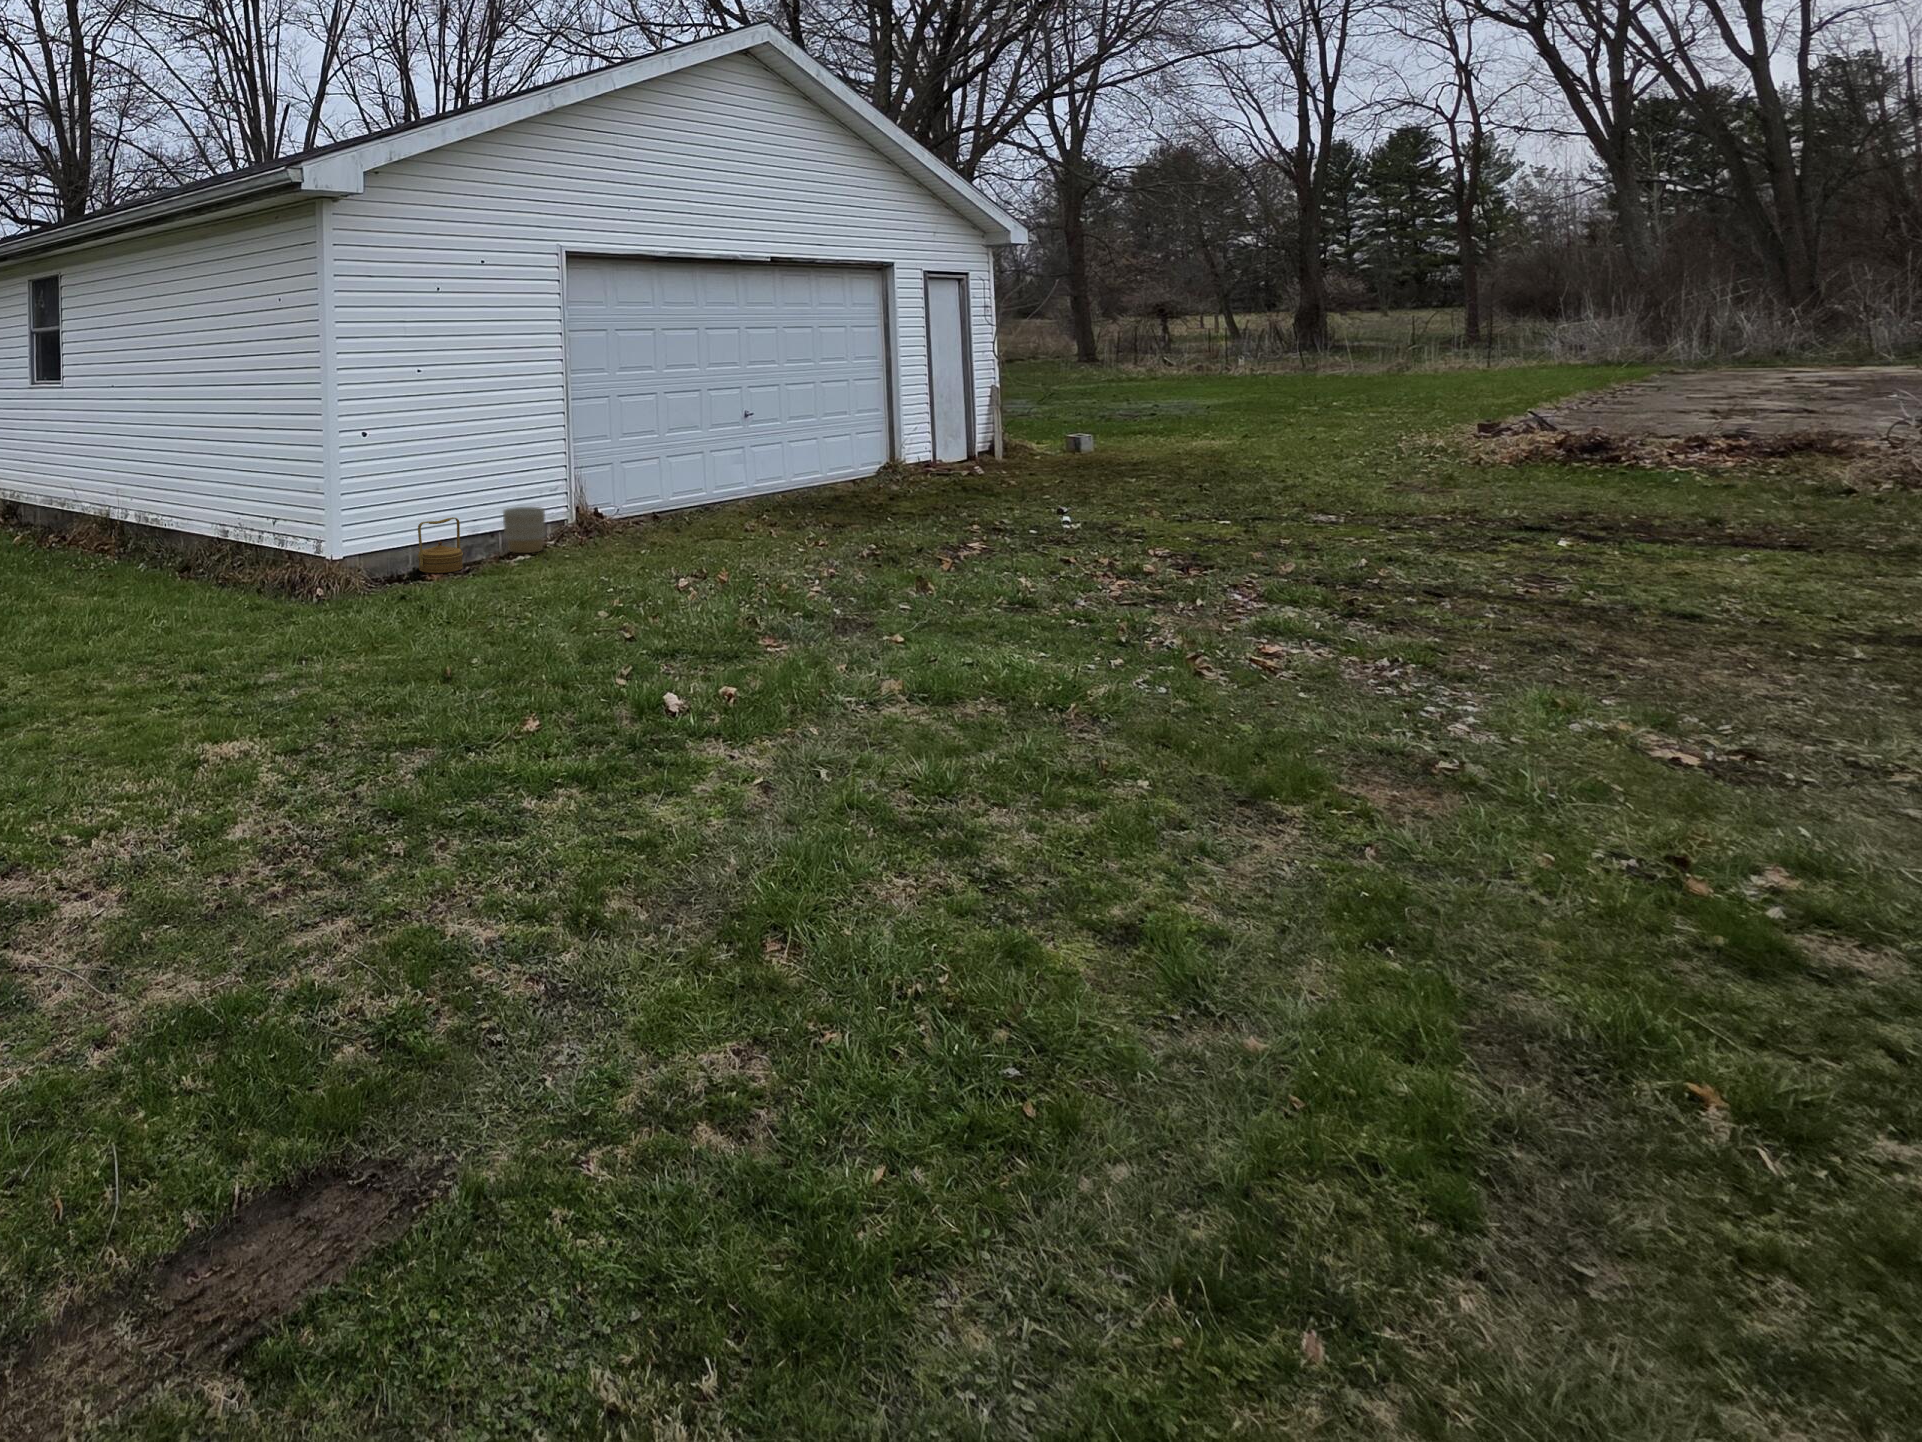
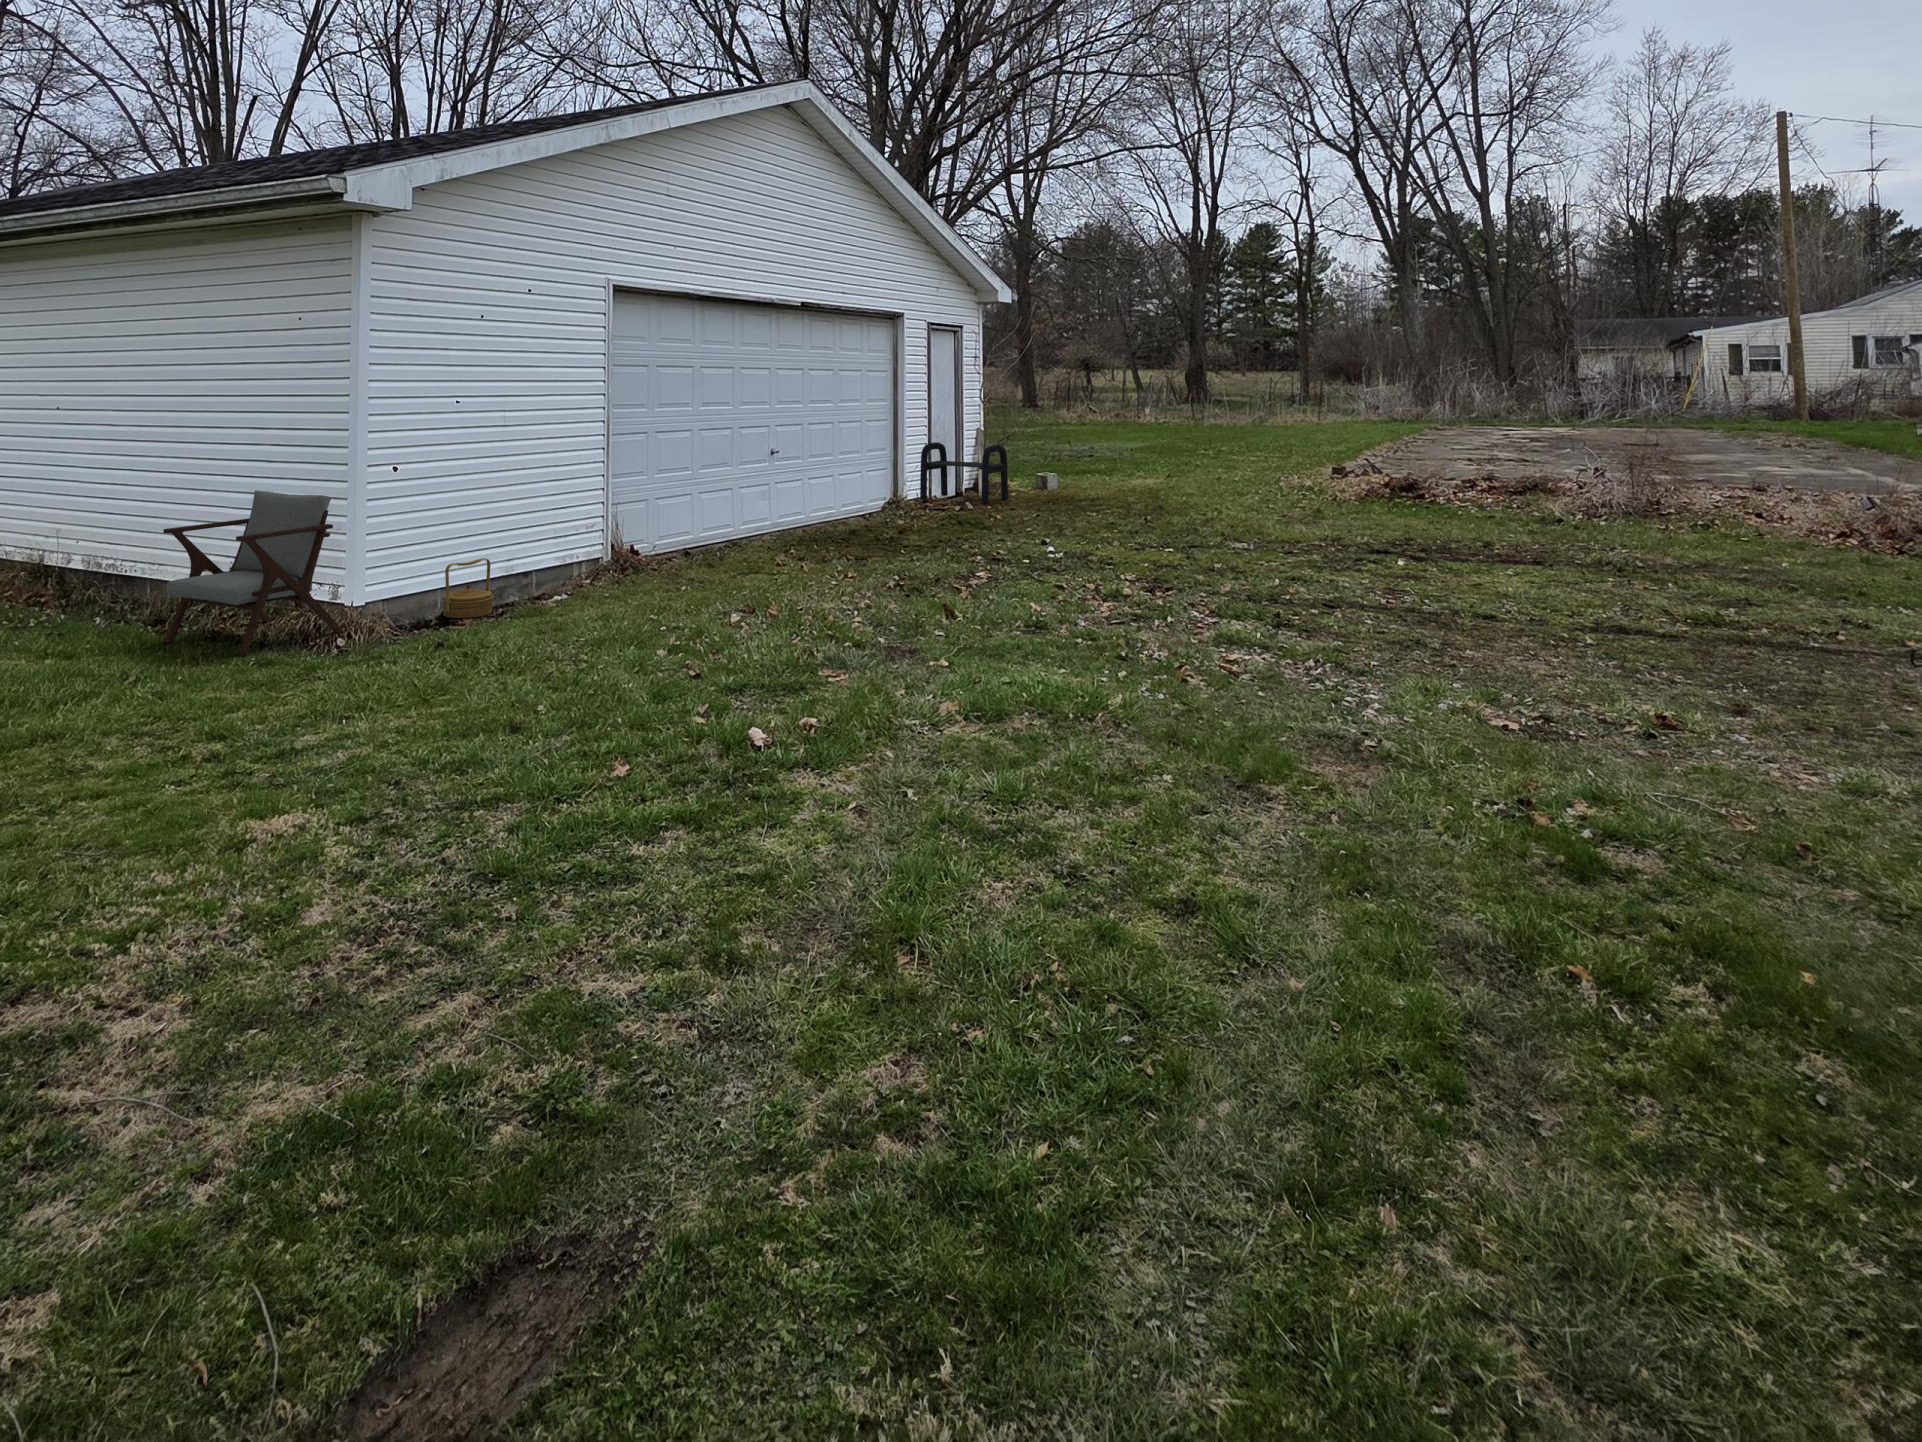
bench: none [924,401,1030,468] -> present [920,442,1008,504]
lounge chair: none [184,454,332,599] -> present [163,490,344,656]
planter: present [503,507,546,553] -> none [534,546,579,594]

